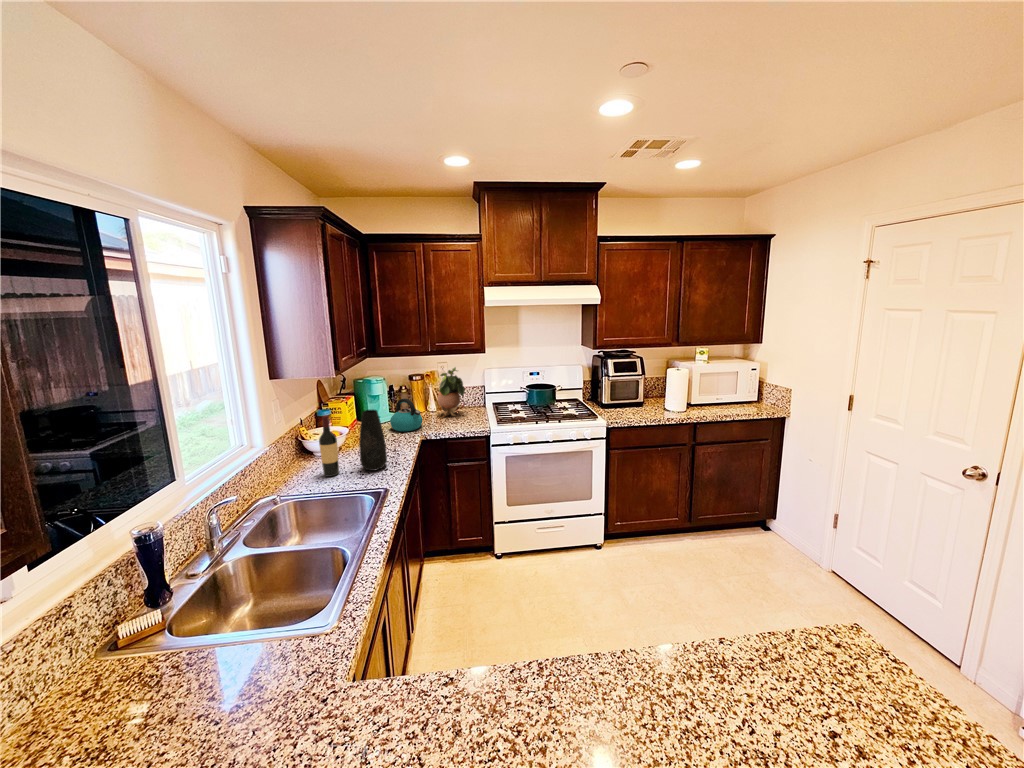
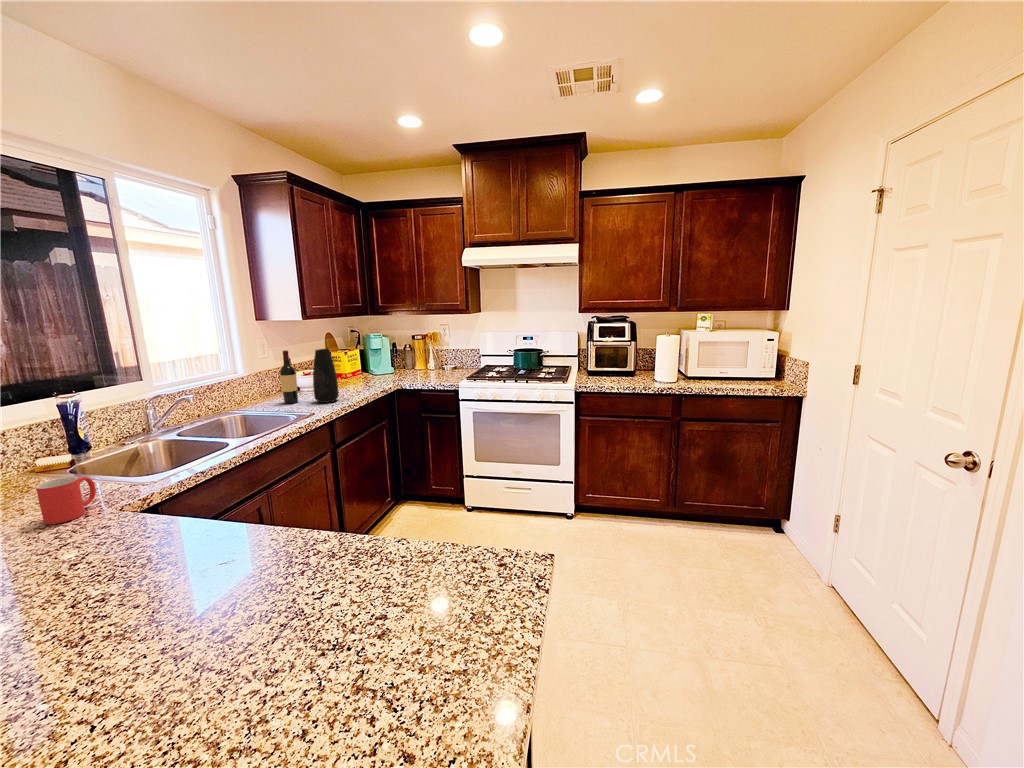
potted plant: present [438,368,465,417] -> none [428,327,452,374]
kettle: present [390,398,422,431] -> none [376,352,406,381]
mug: none [263,653,311,735] -> present [36,476,96,524]

